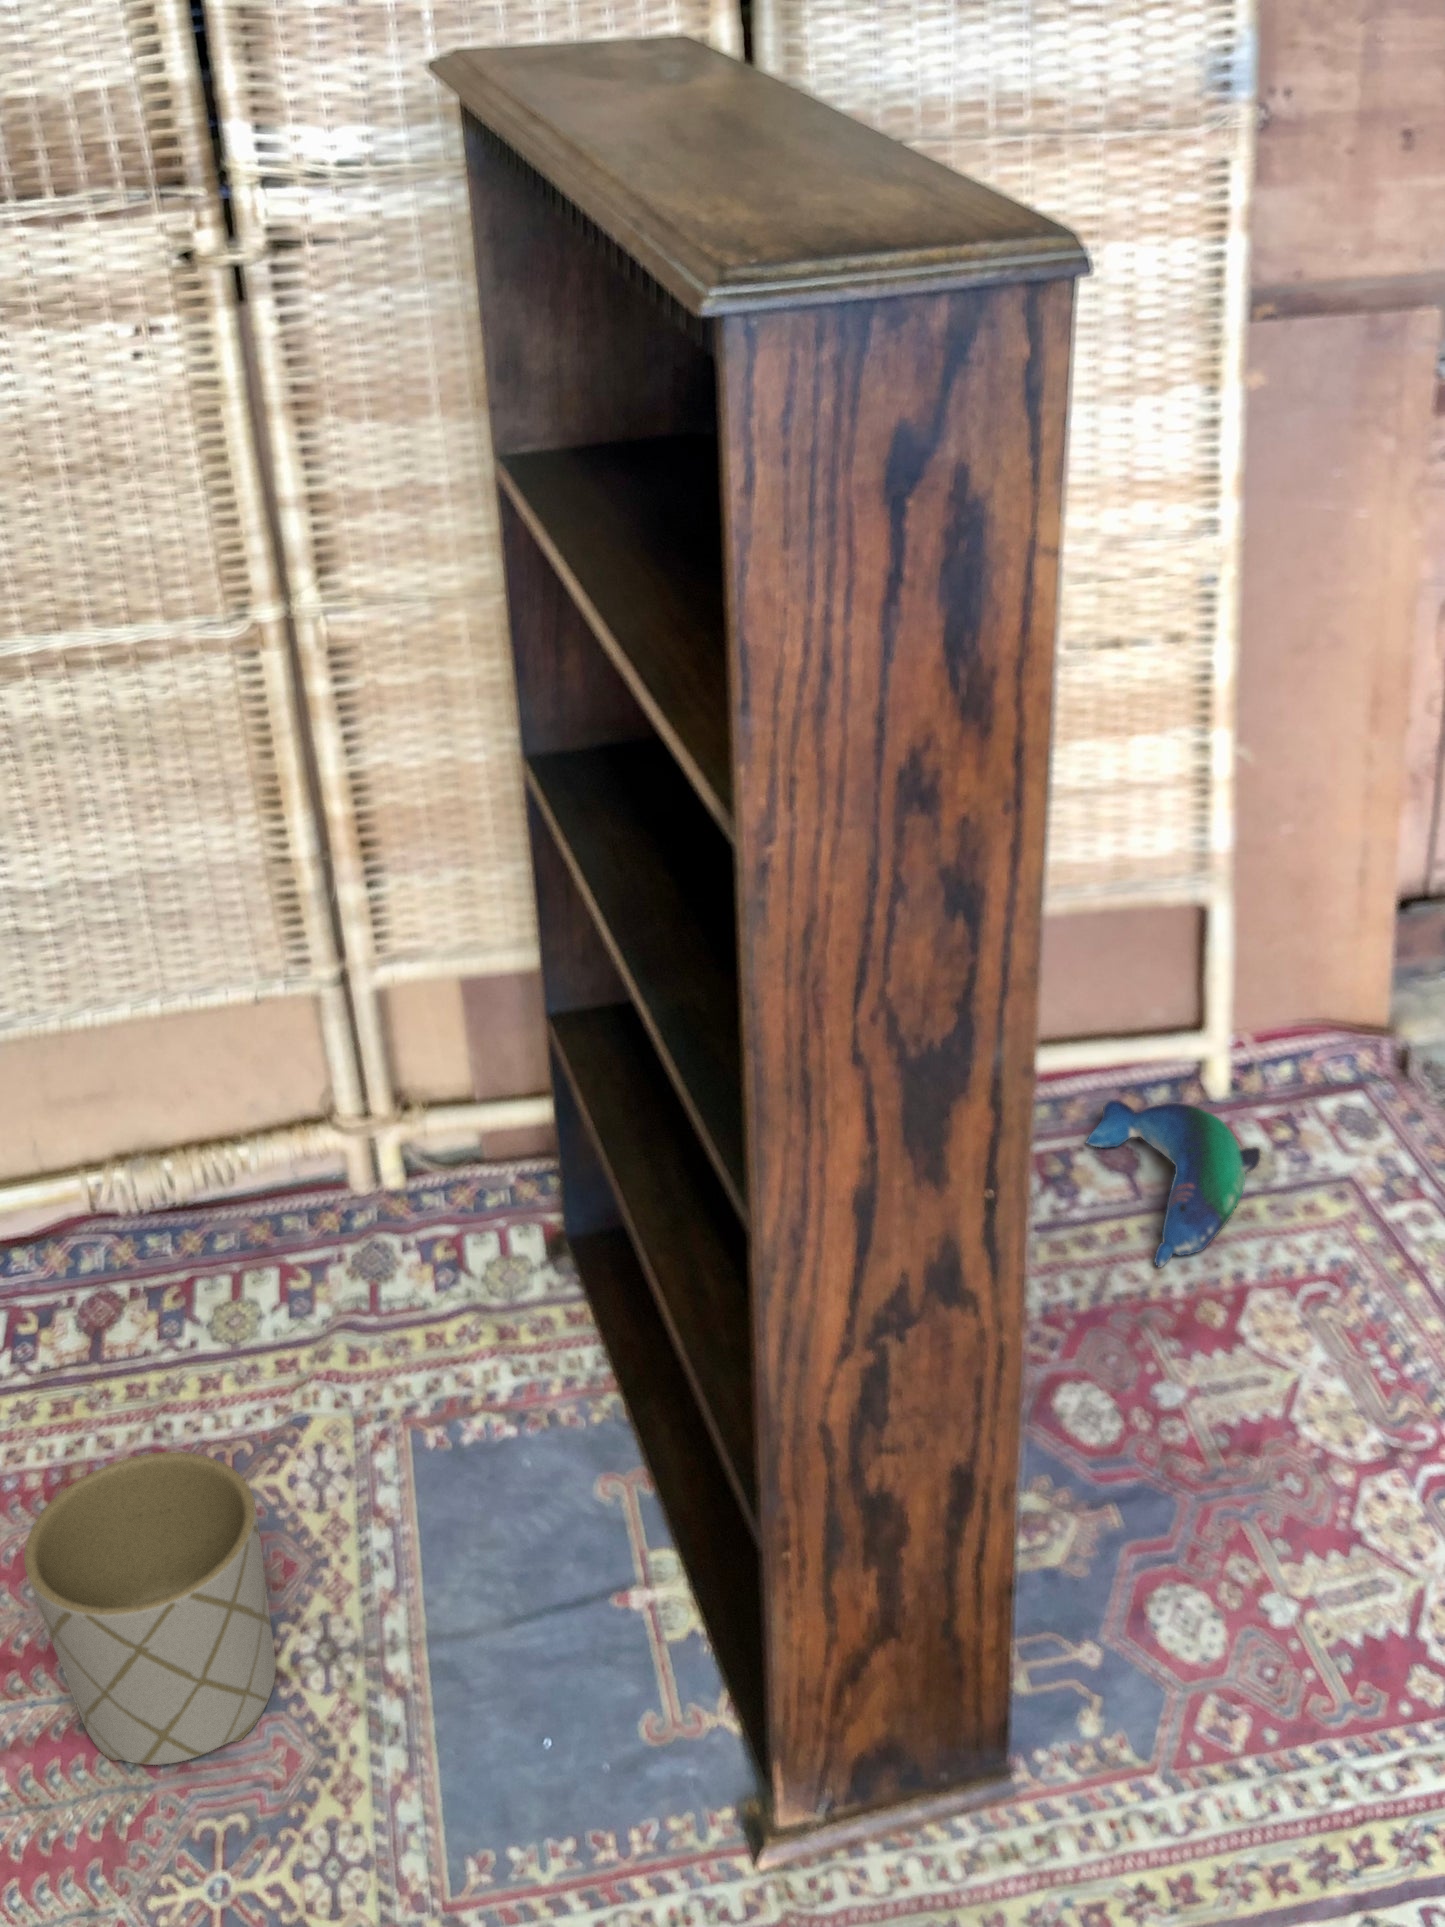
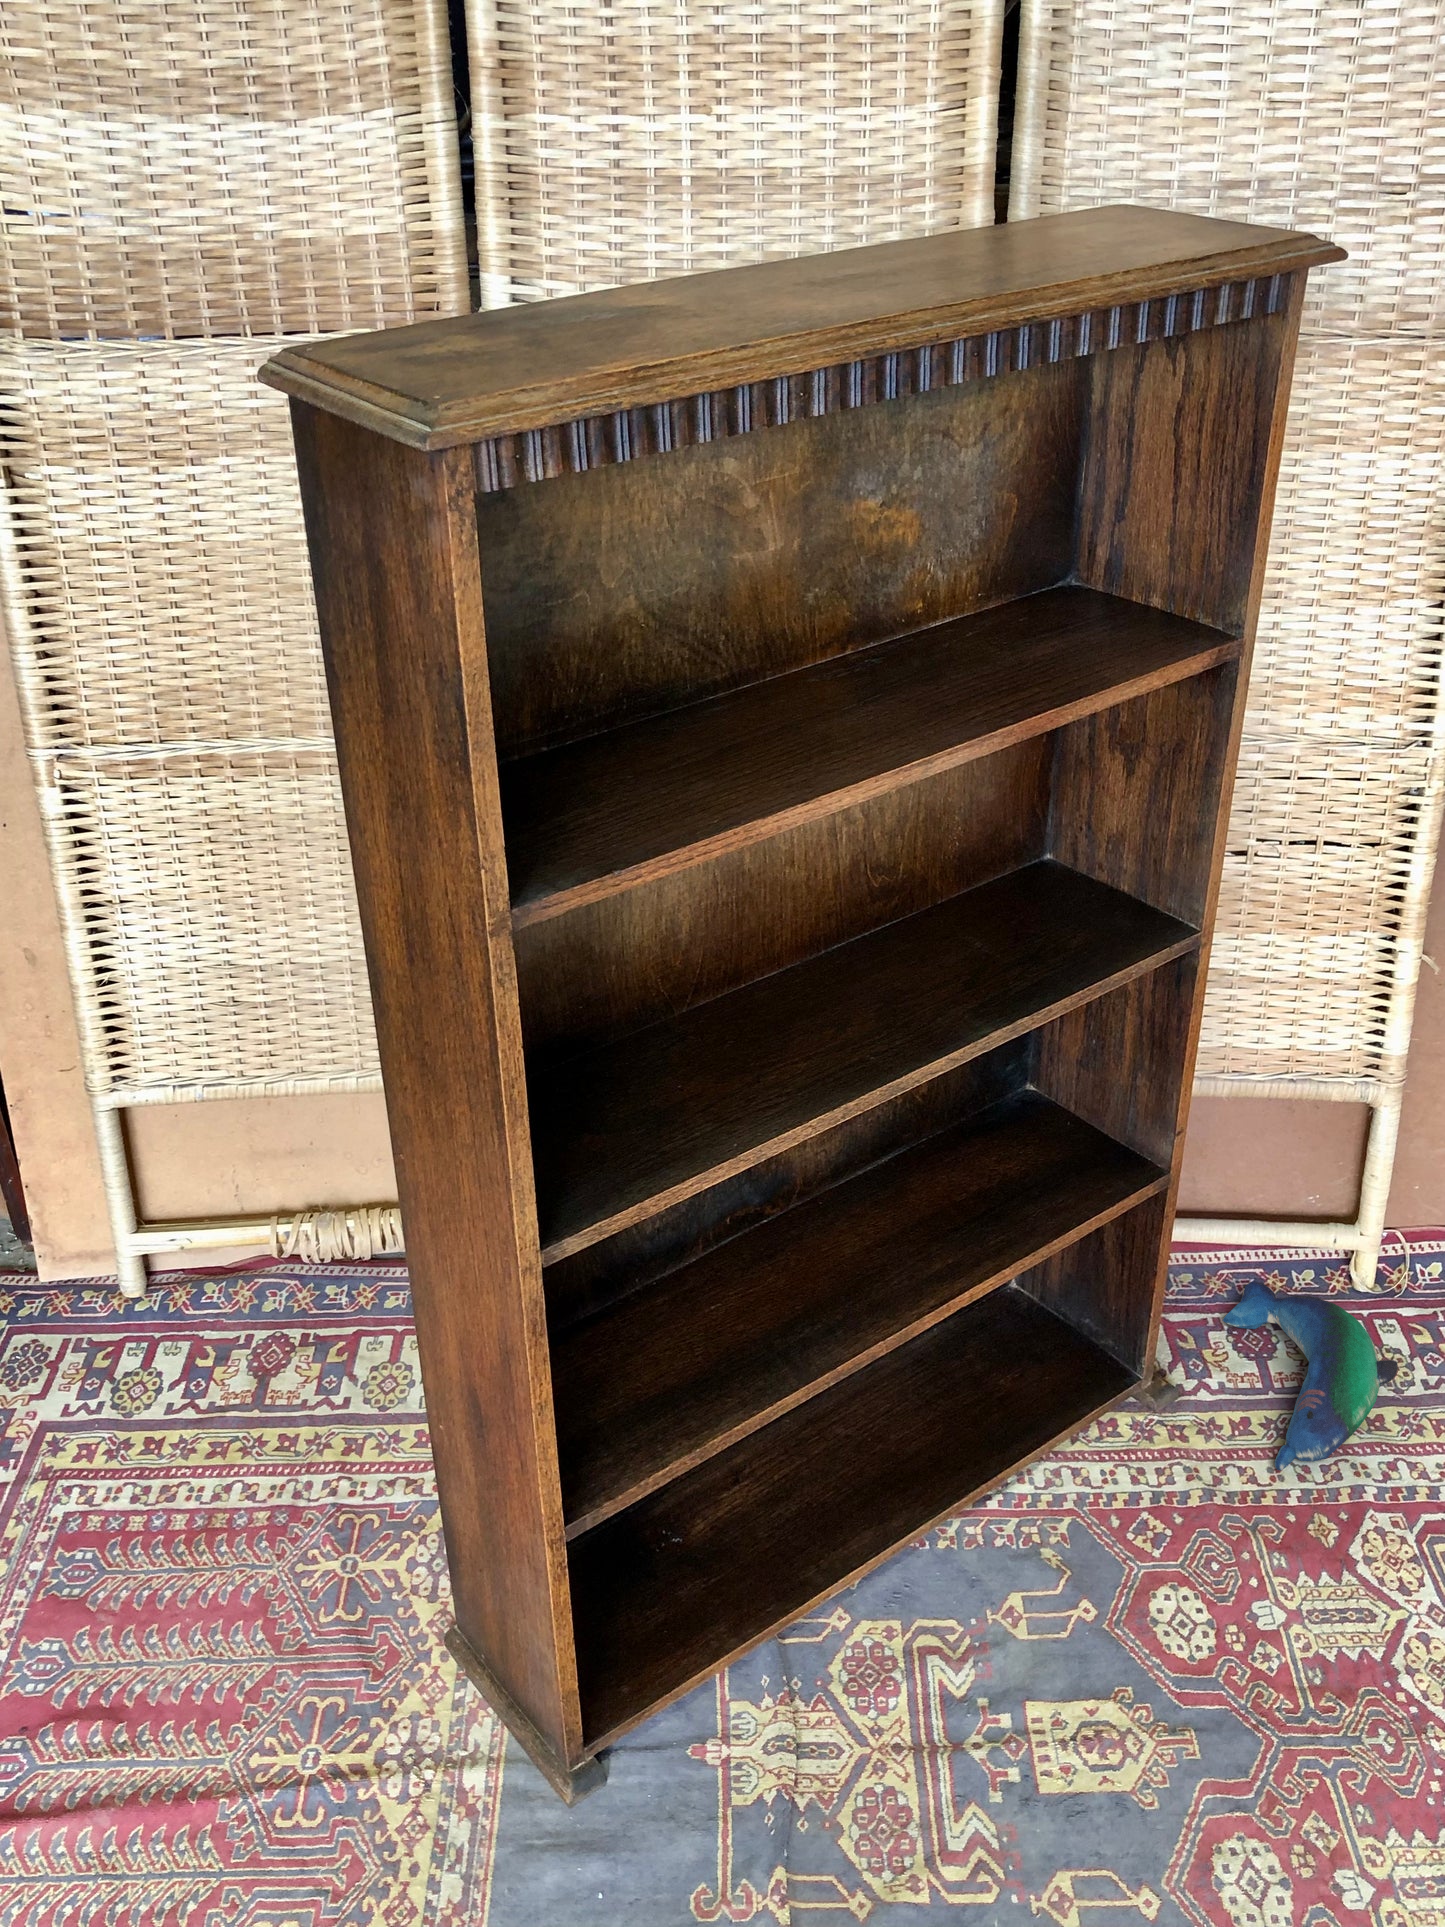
planter: present [24,1452,276,1765] -> none [127,1548,359,1854]

